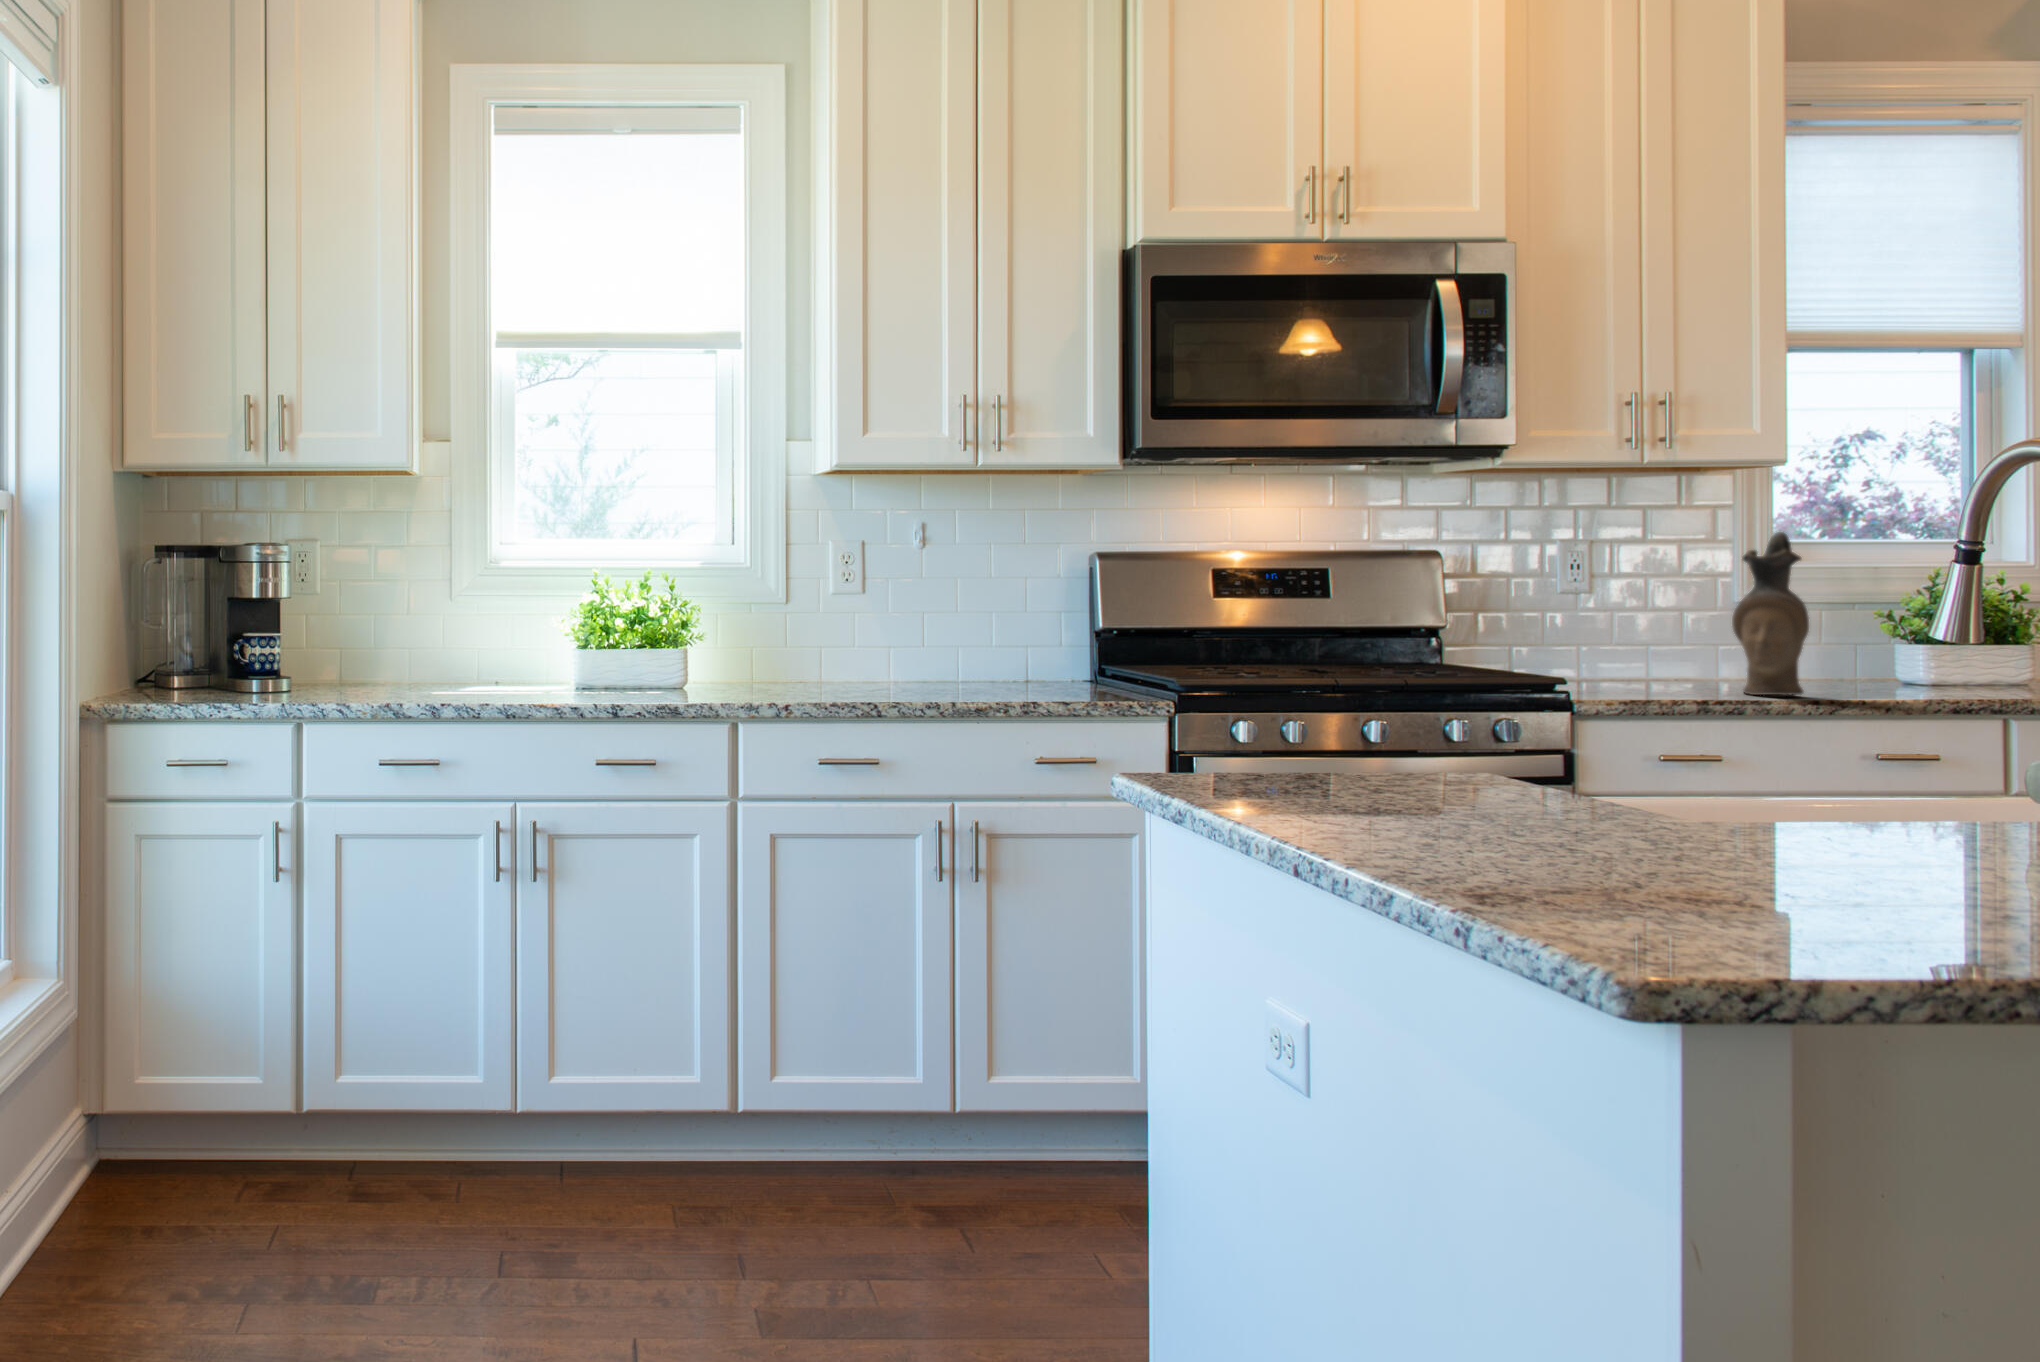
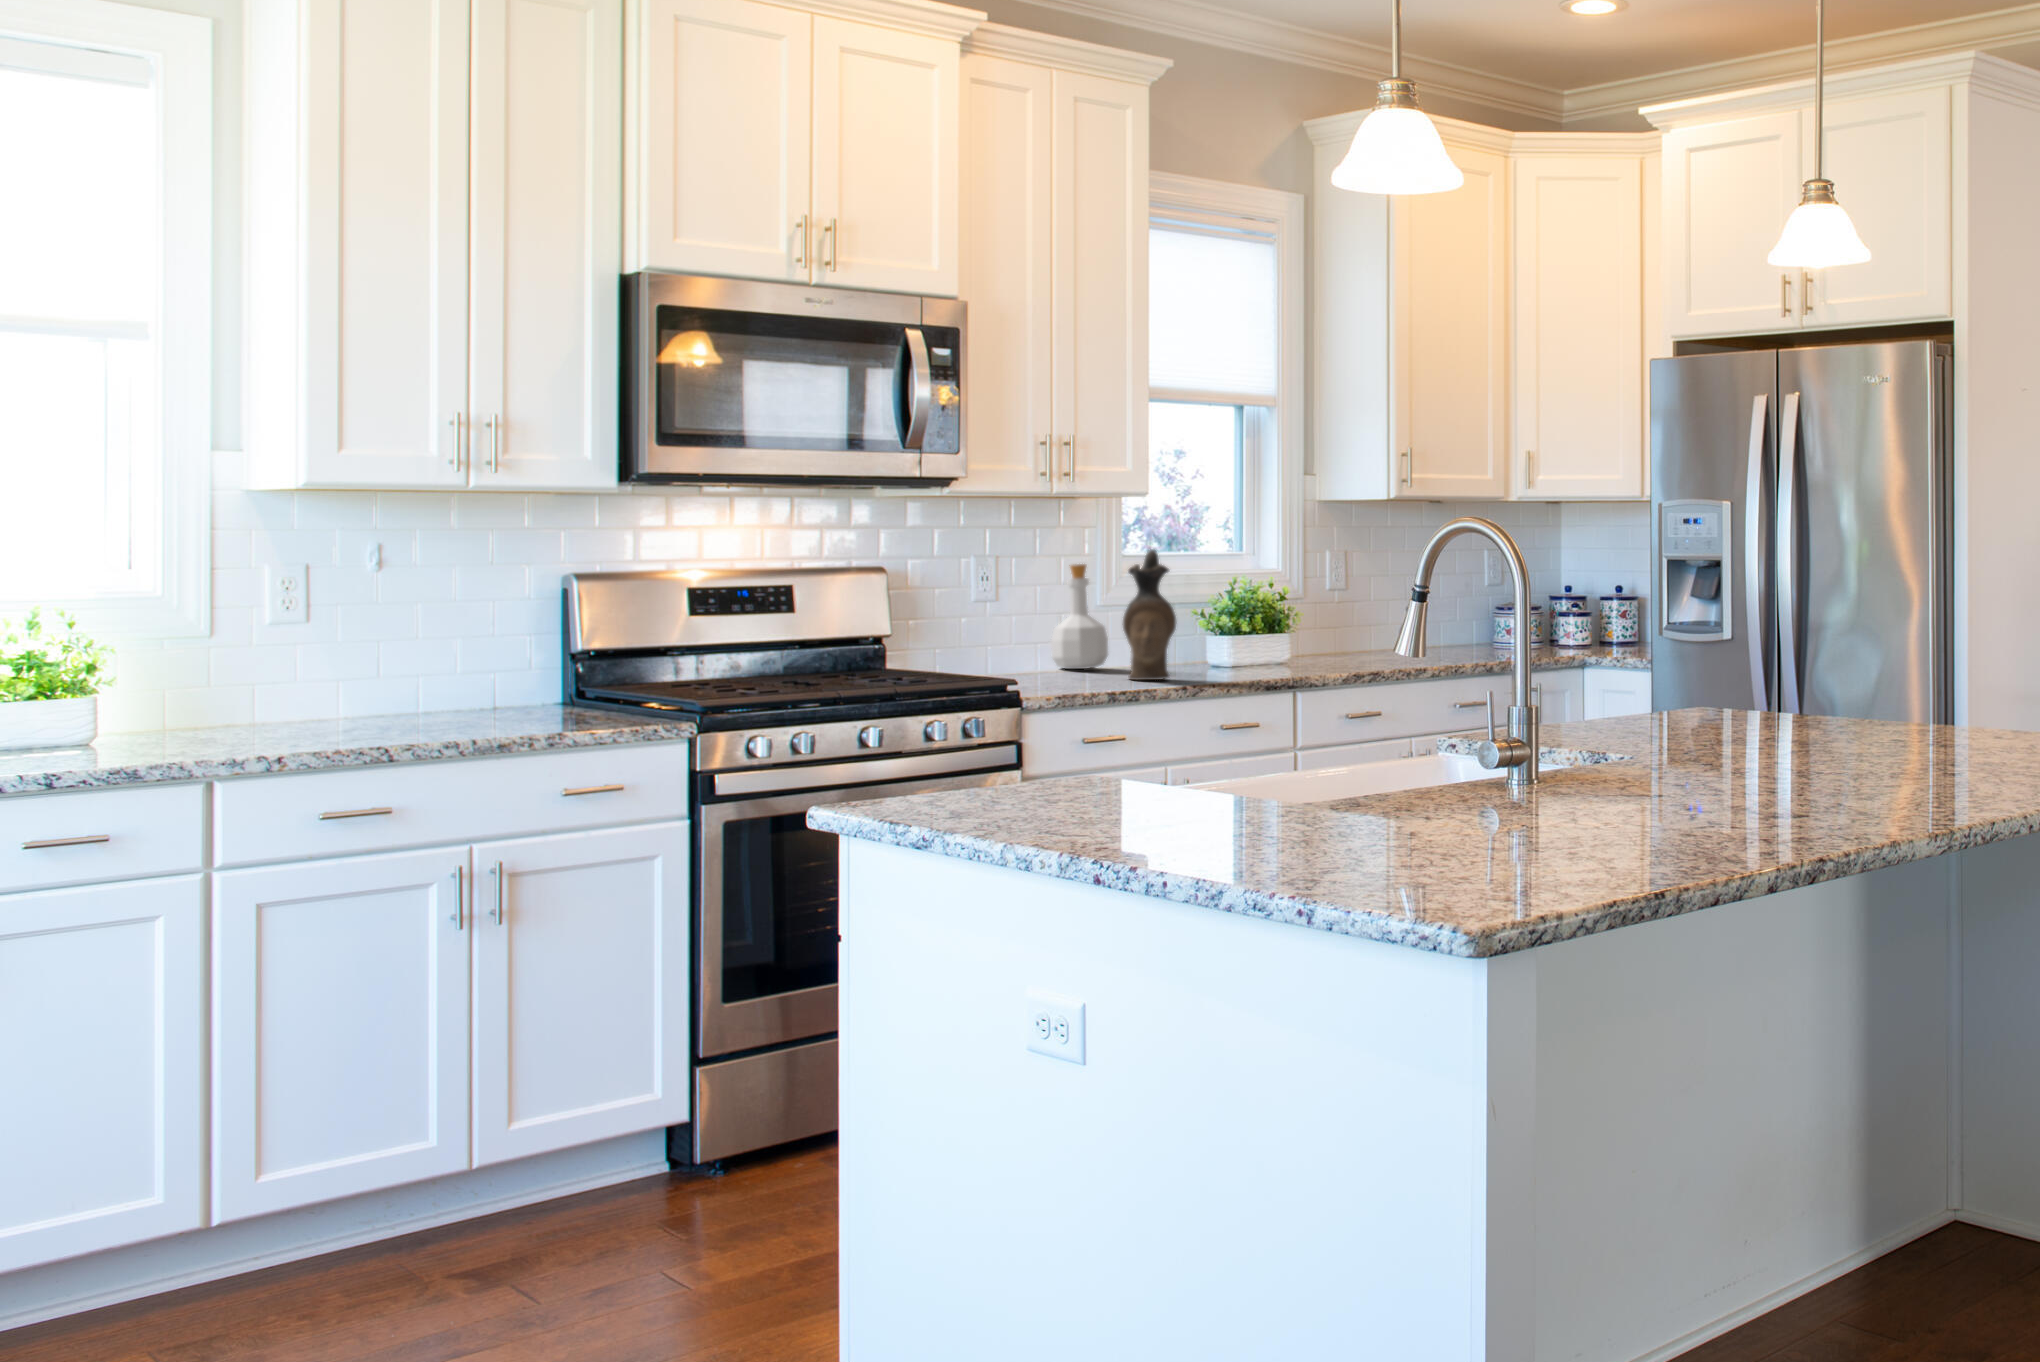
bottle: none [1649,551,1730,679] -> present [1051,564,1108,669]

